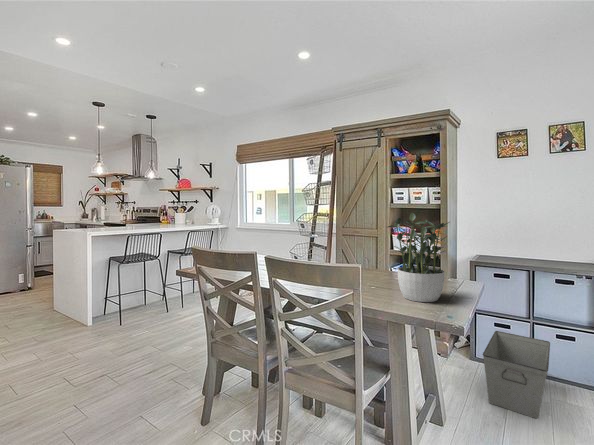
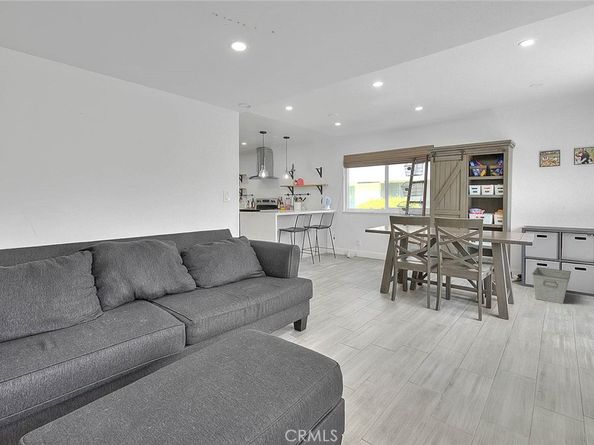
potted plant: present [388,213,449,302] -> none [493,198,524,237]

